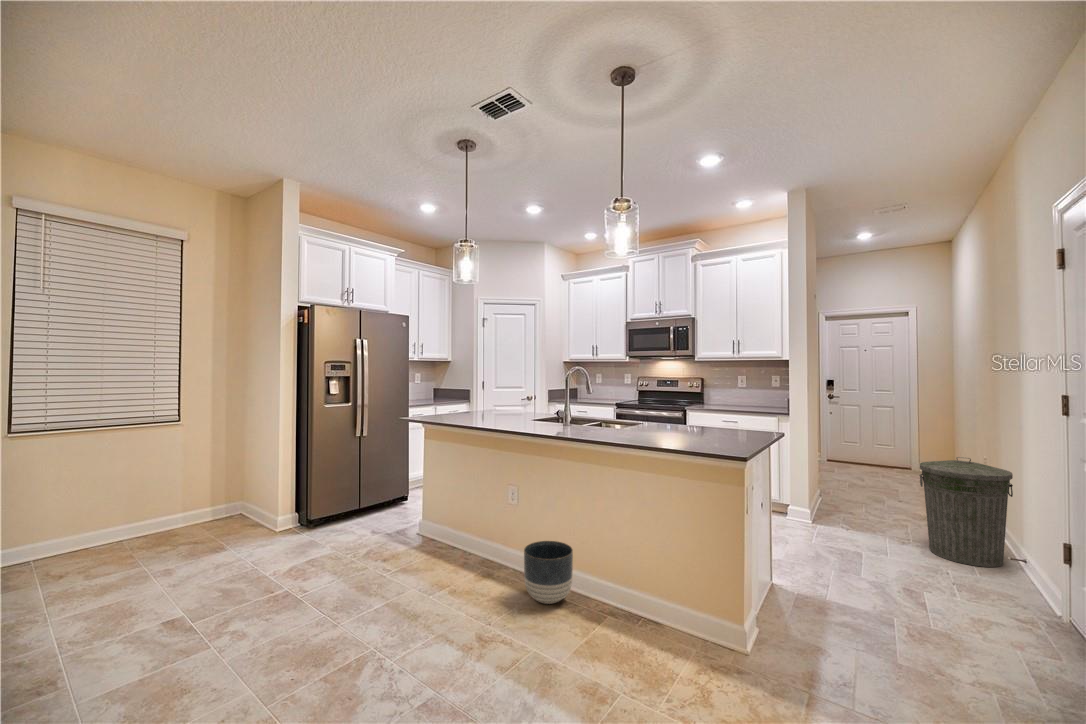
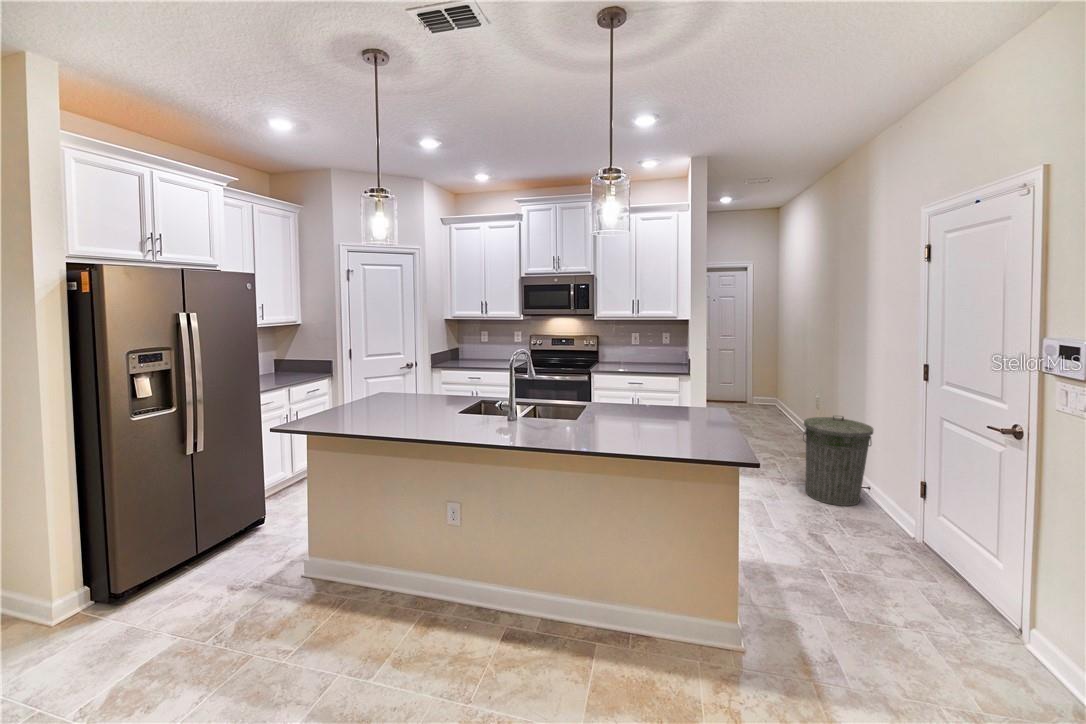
planter: present [524,541,573,604] -> none [492,568,549,645]

